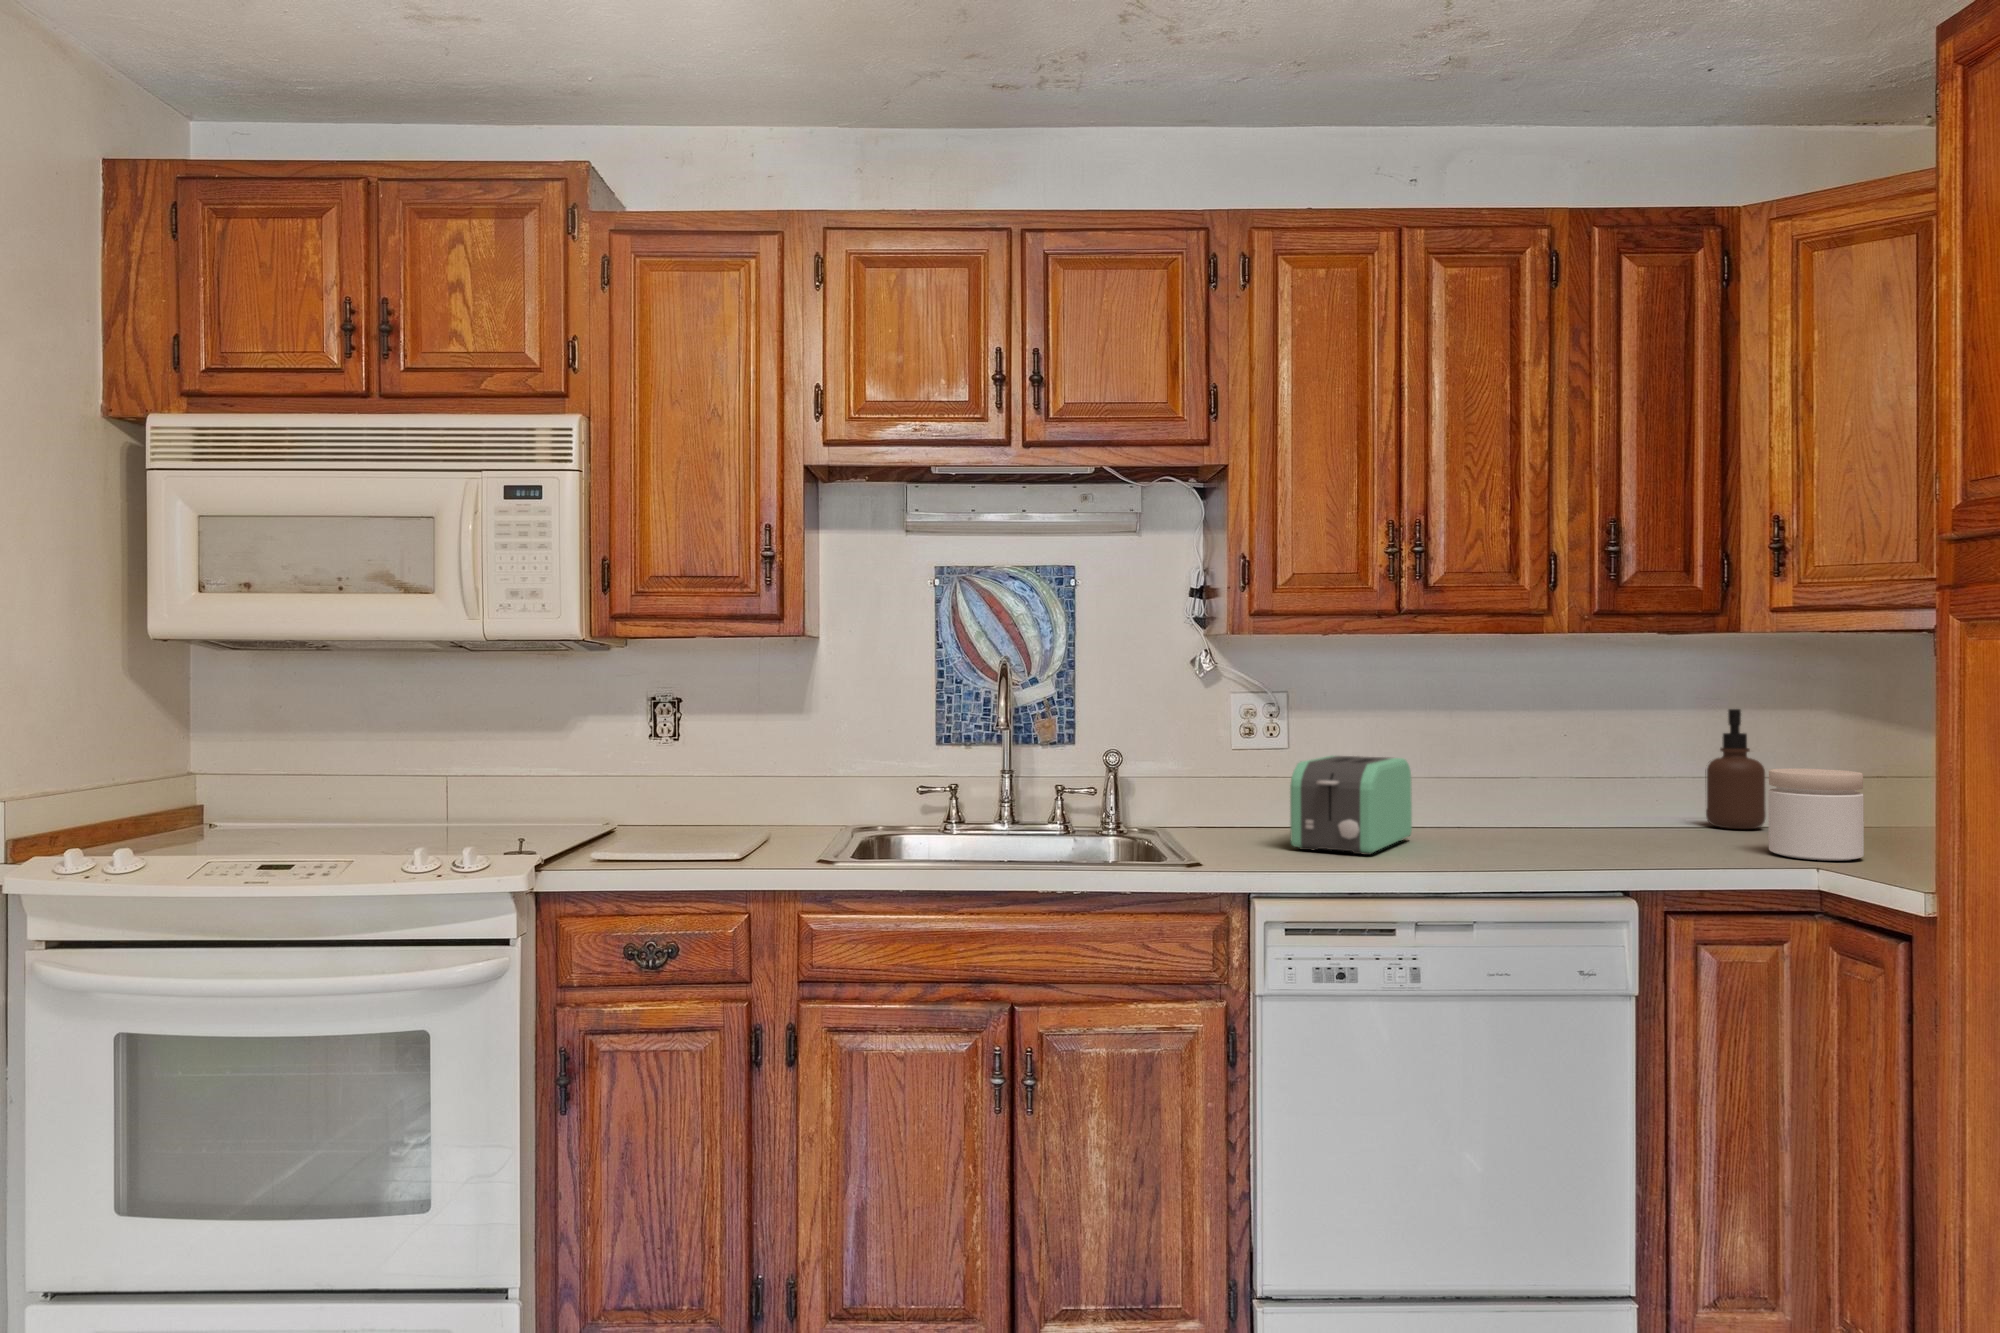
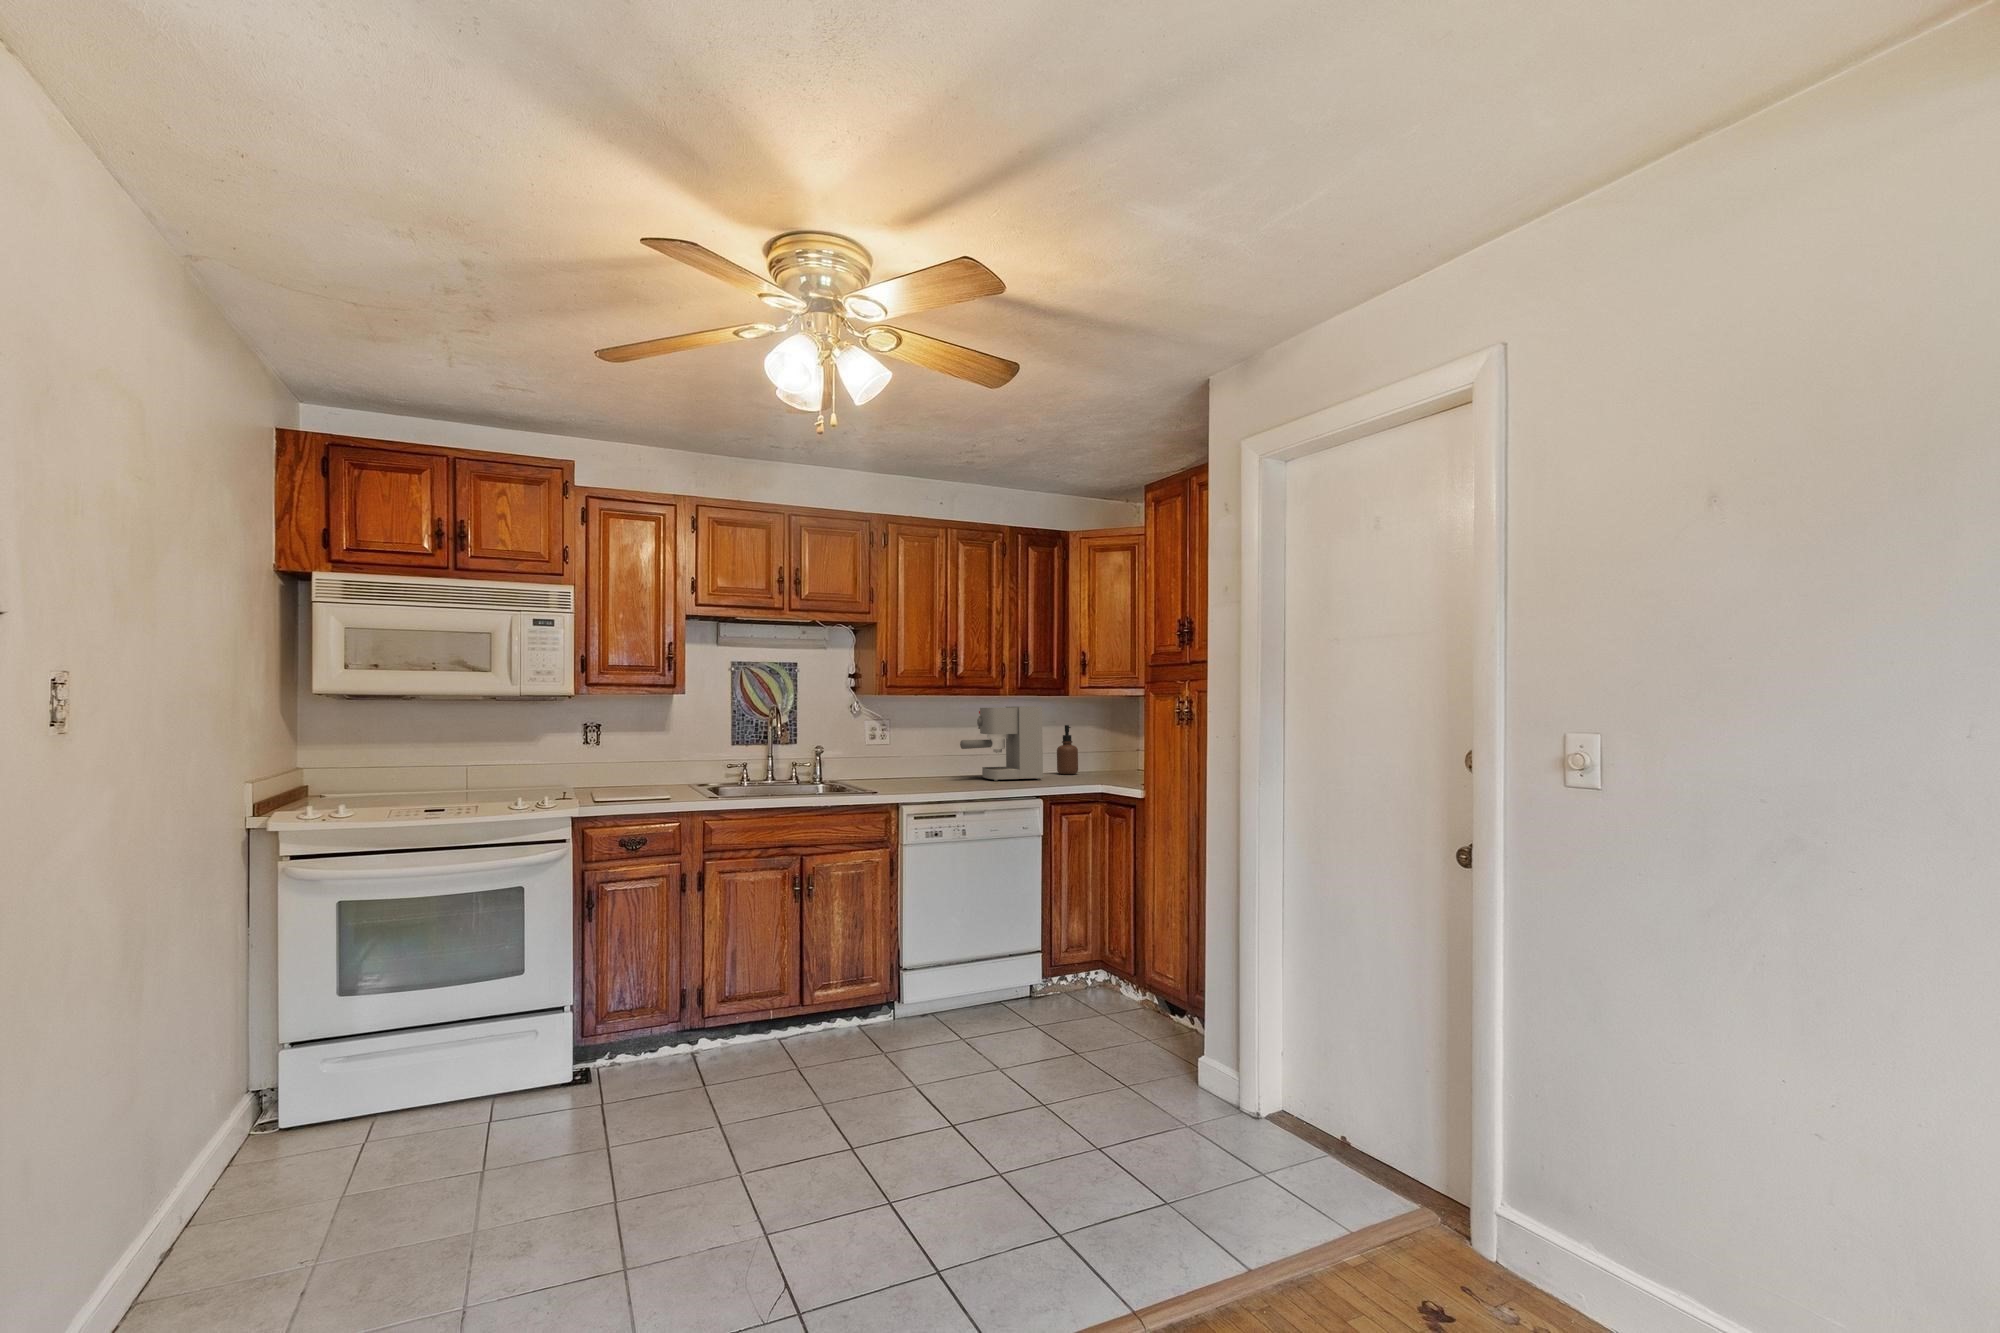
coffee maker: none [1442,663,1660,846] -> present [960,706,1043,781]
toaster: present [1290,756,1412,855] -> none [906,747,950,787]
jar: present [1768,768,1864,861] -> none [1080,747,1110,780]

